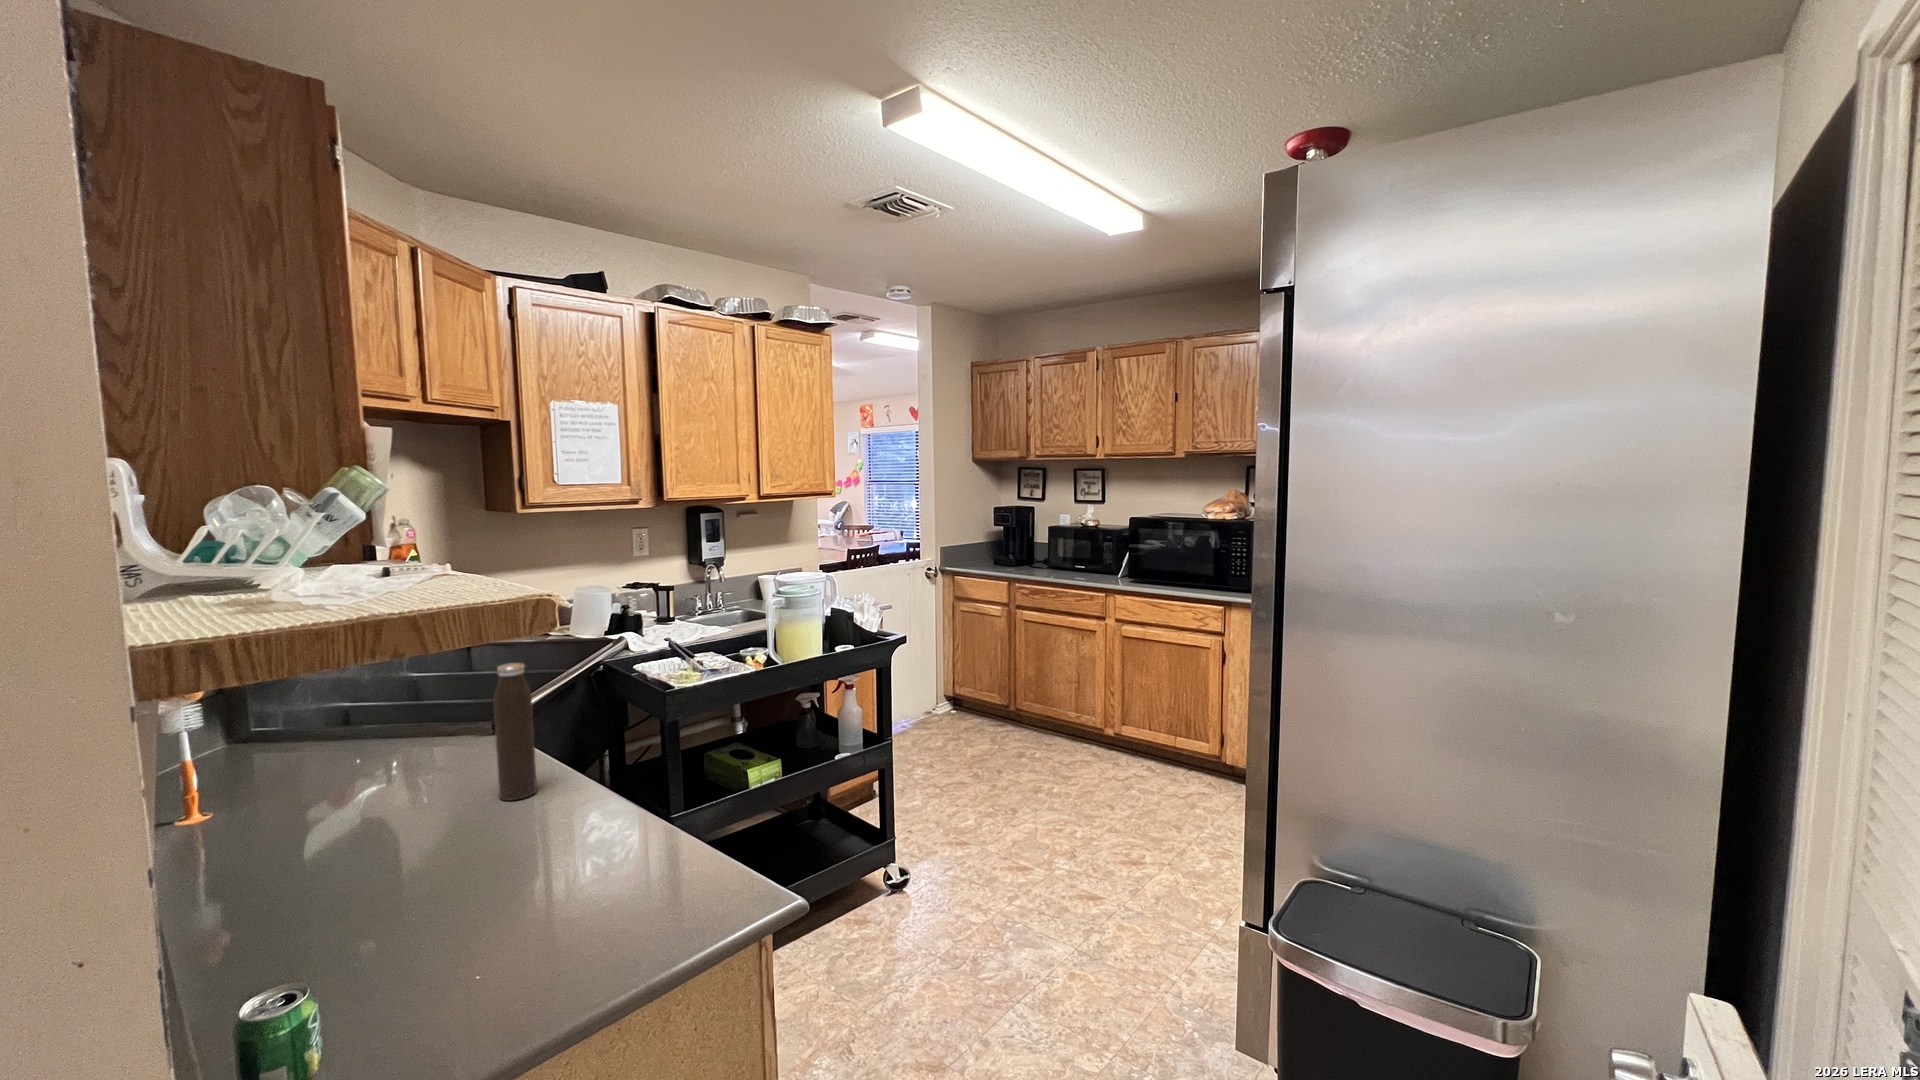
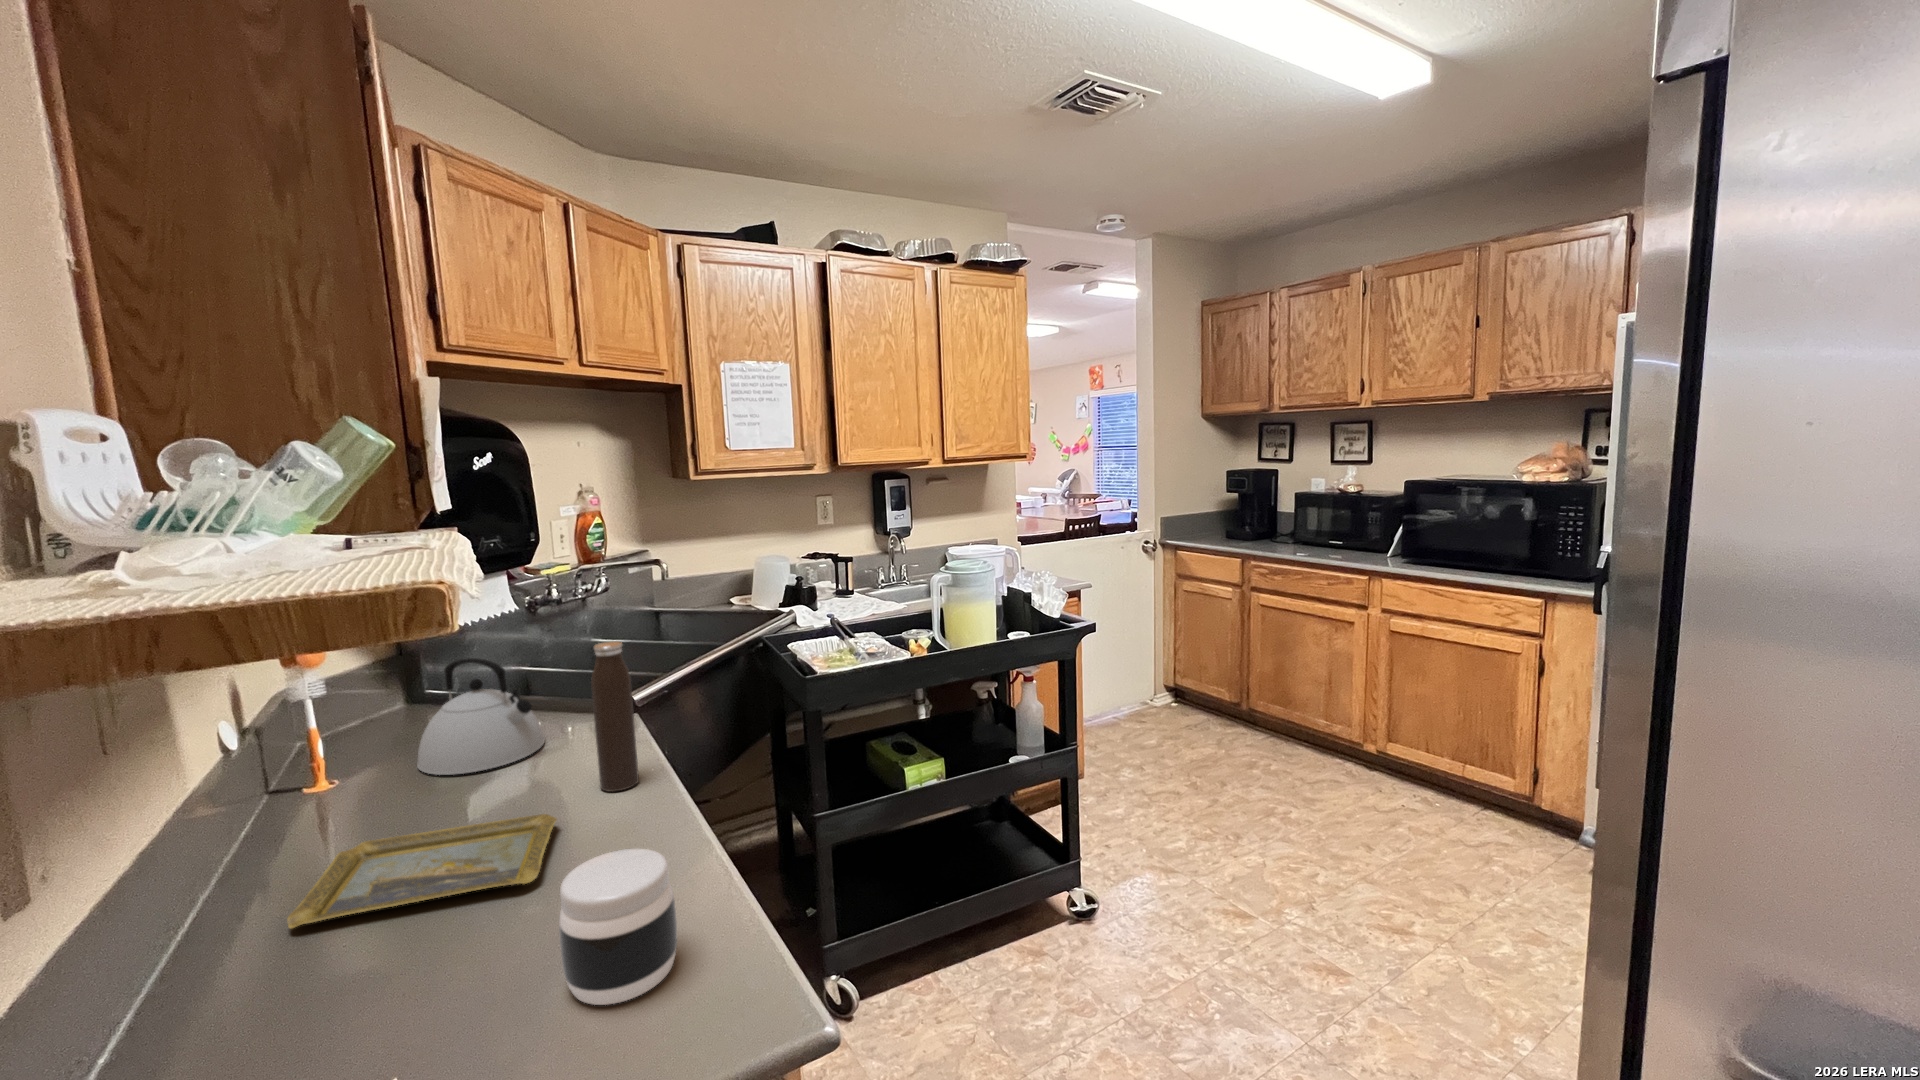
kettle: none [276,689,415,805] -> present [417,658,545,775]
jar: none [552,821,648,945] -> present [559,849,677,1005]
tray: none [232,822,484,940] -> present [287,814,557,928]

